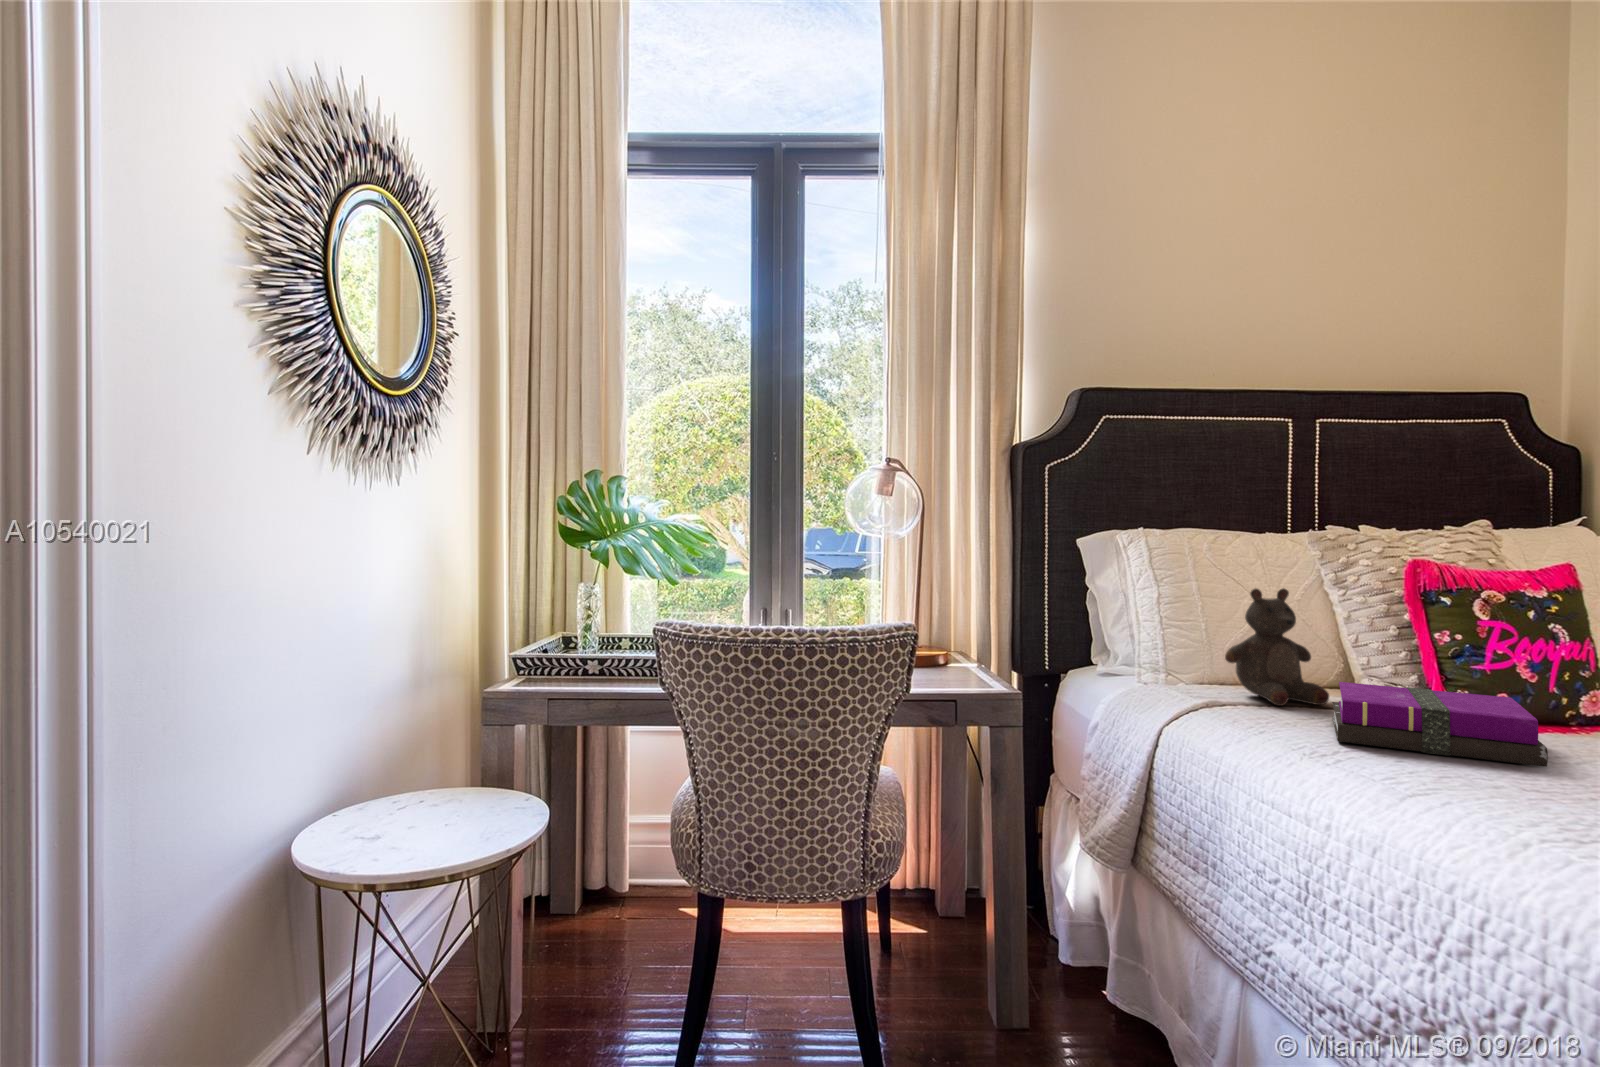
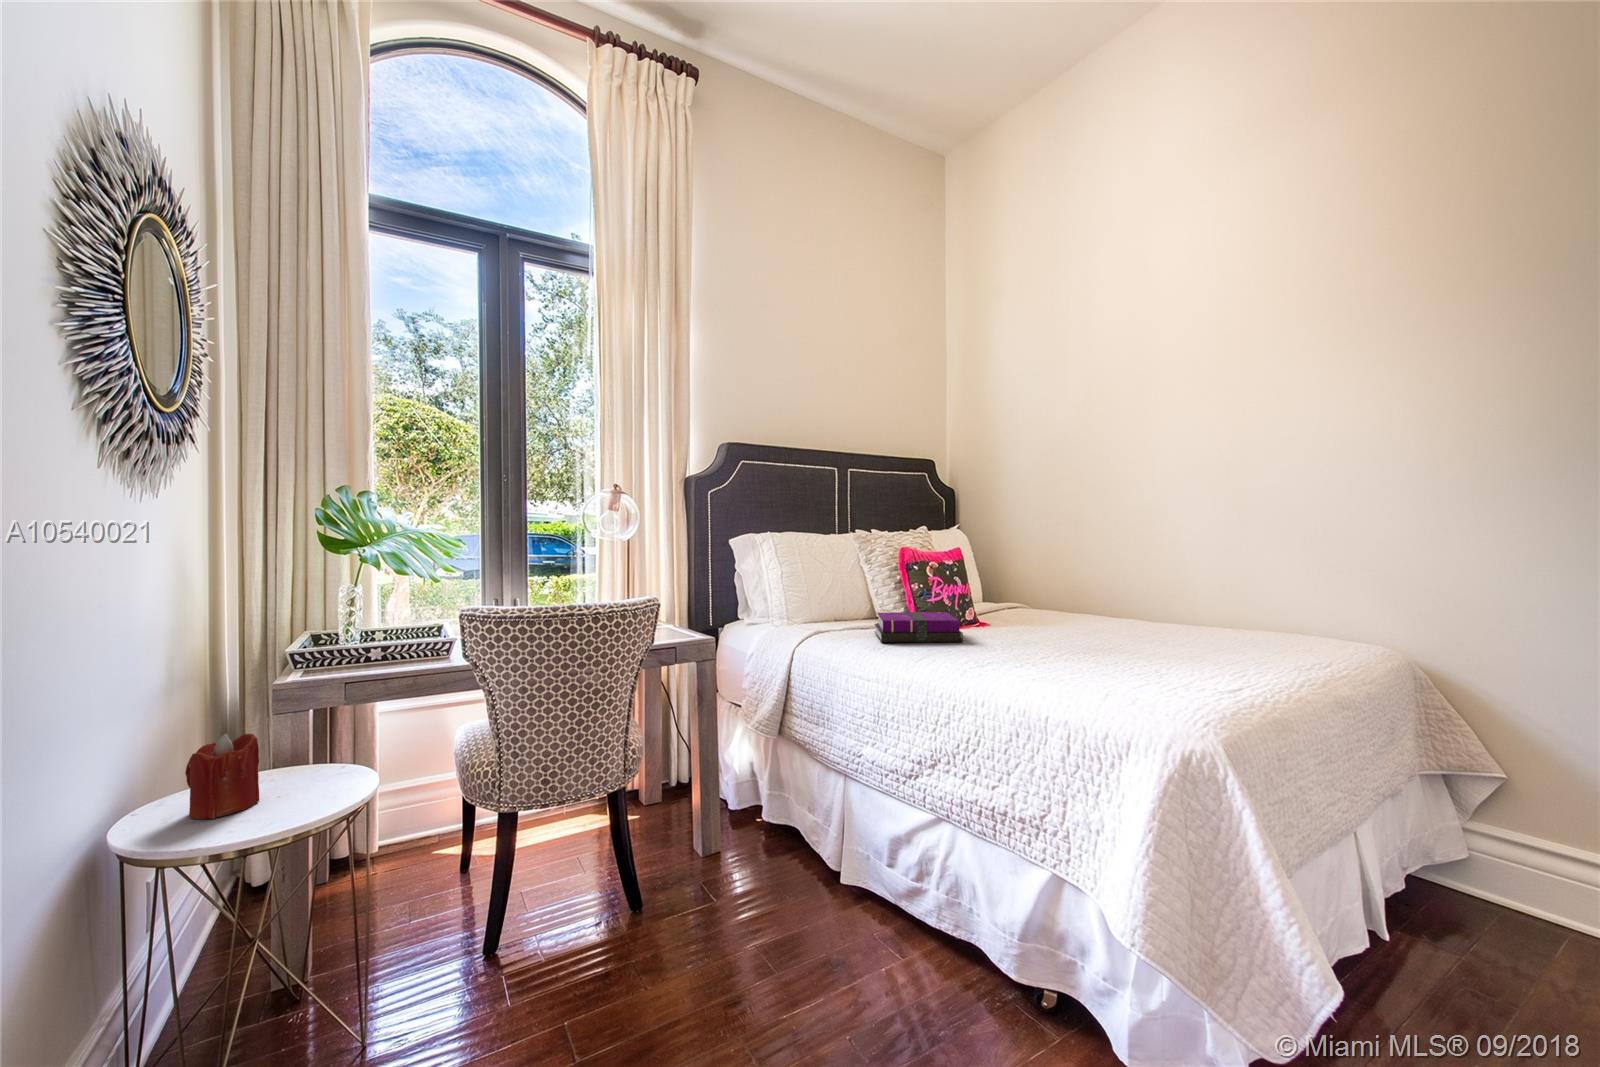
stuffed bear: present [1225,588,1329,706] -> none [820,565,871,630]
candle: none [368,744,431,839] -> present [185,734,259,819]

